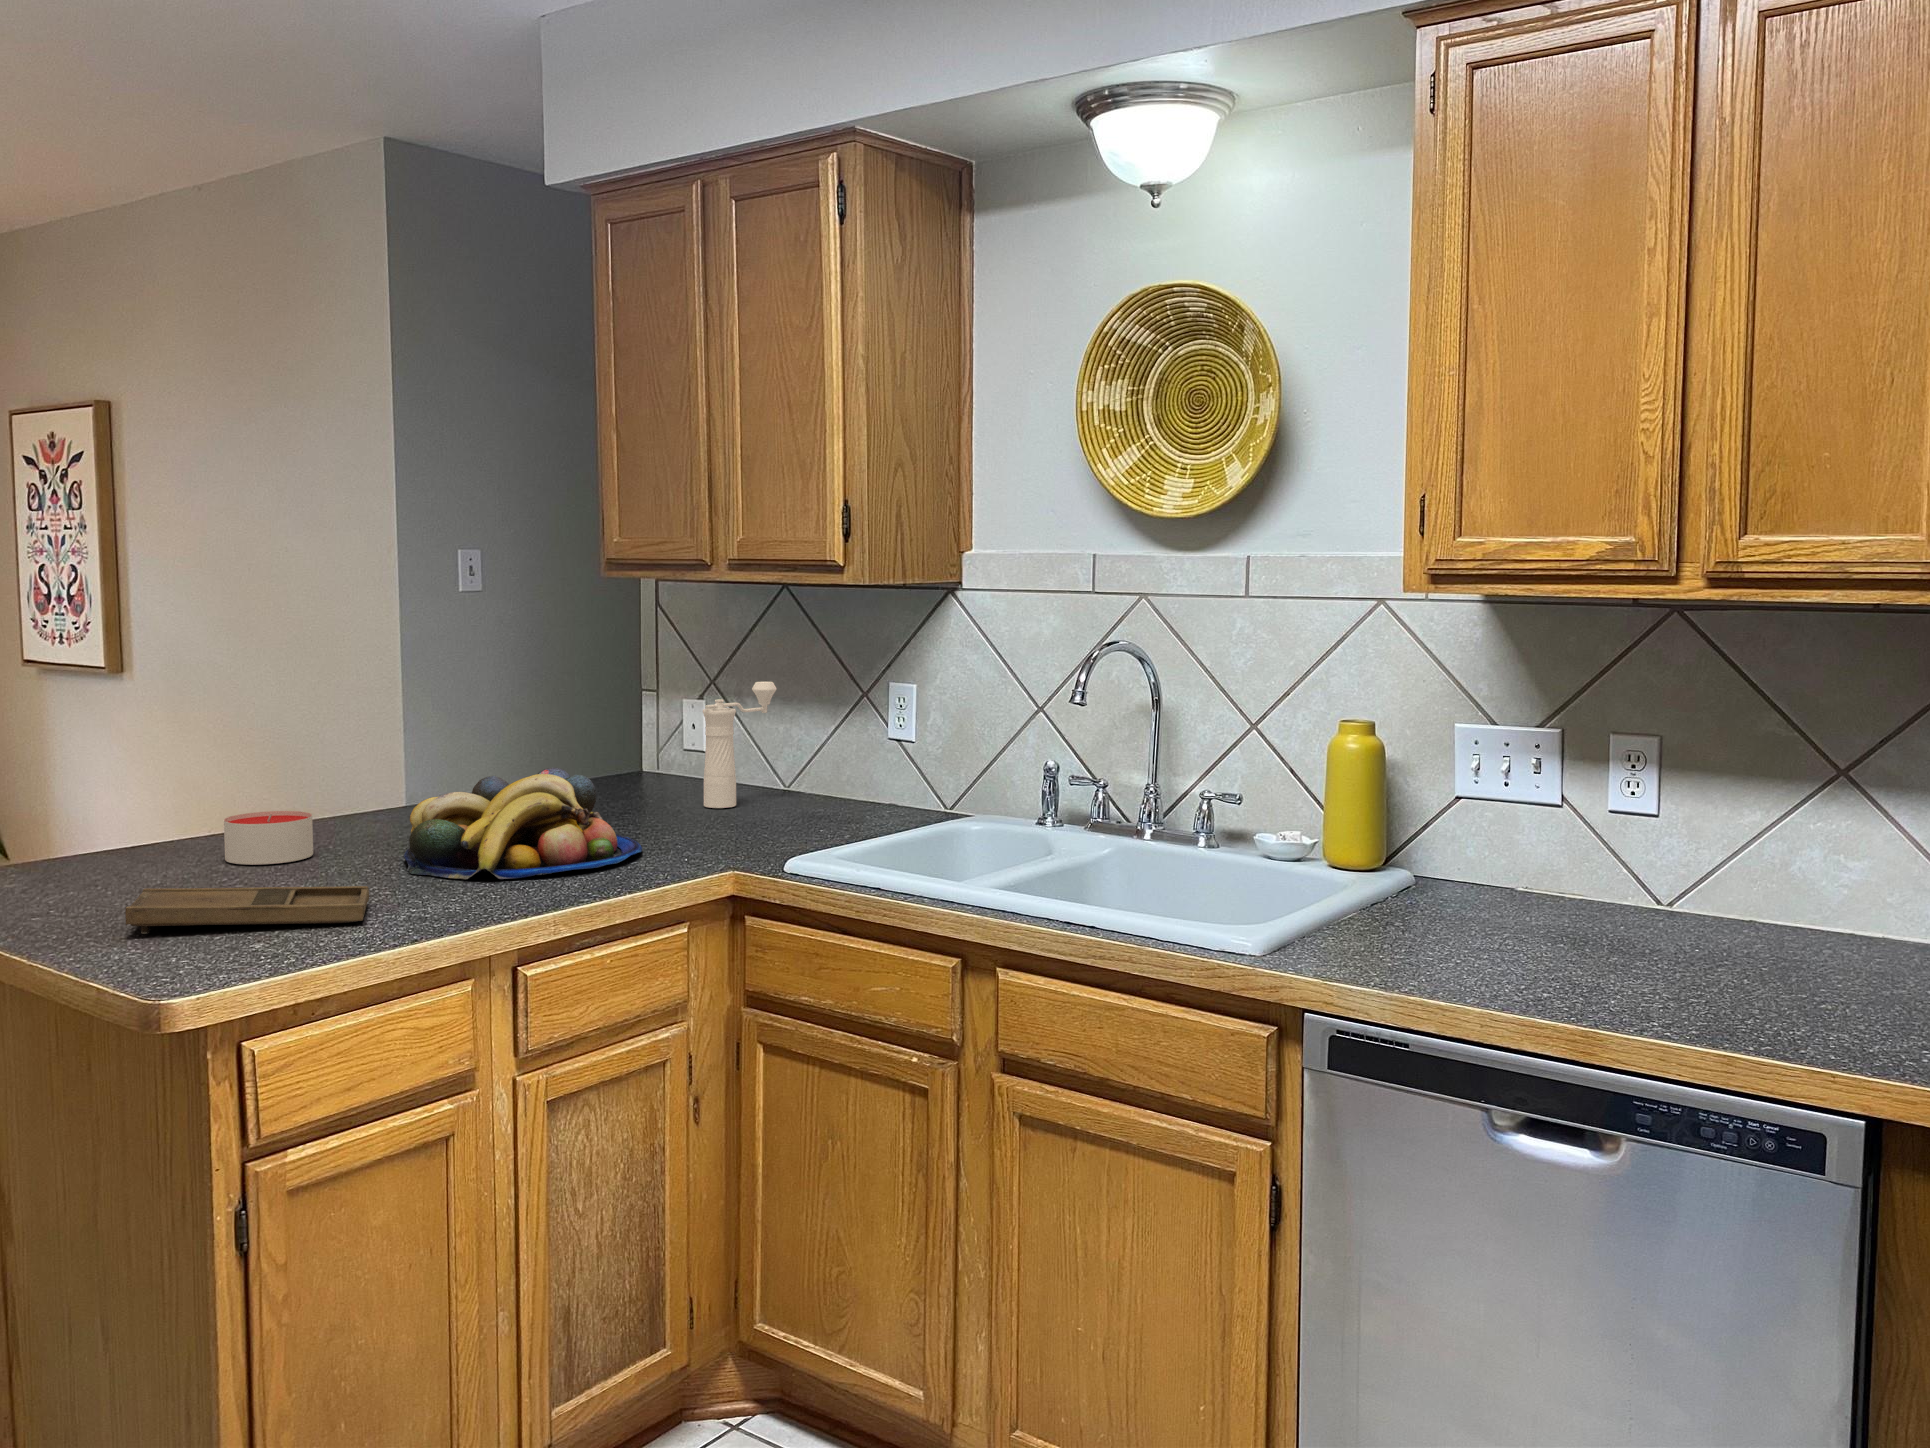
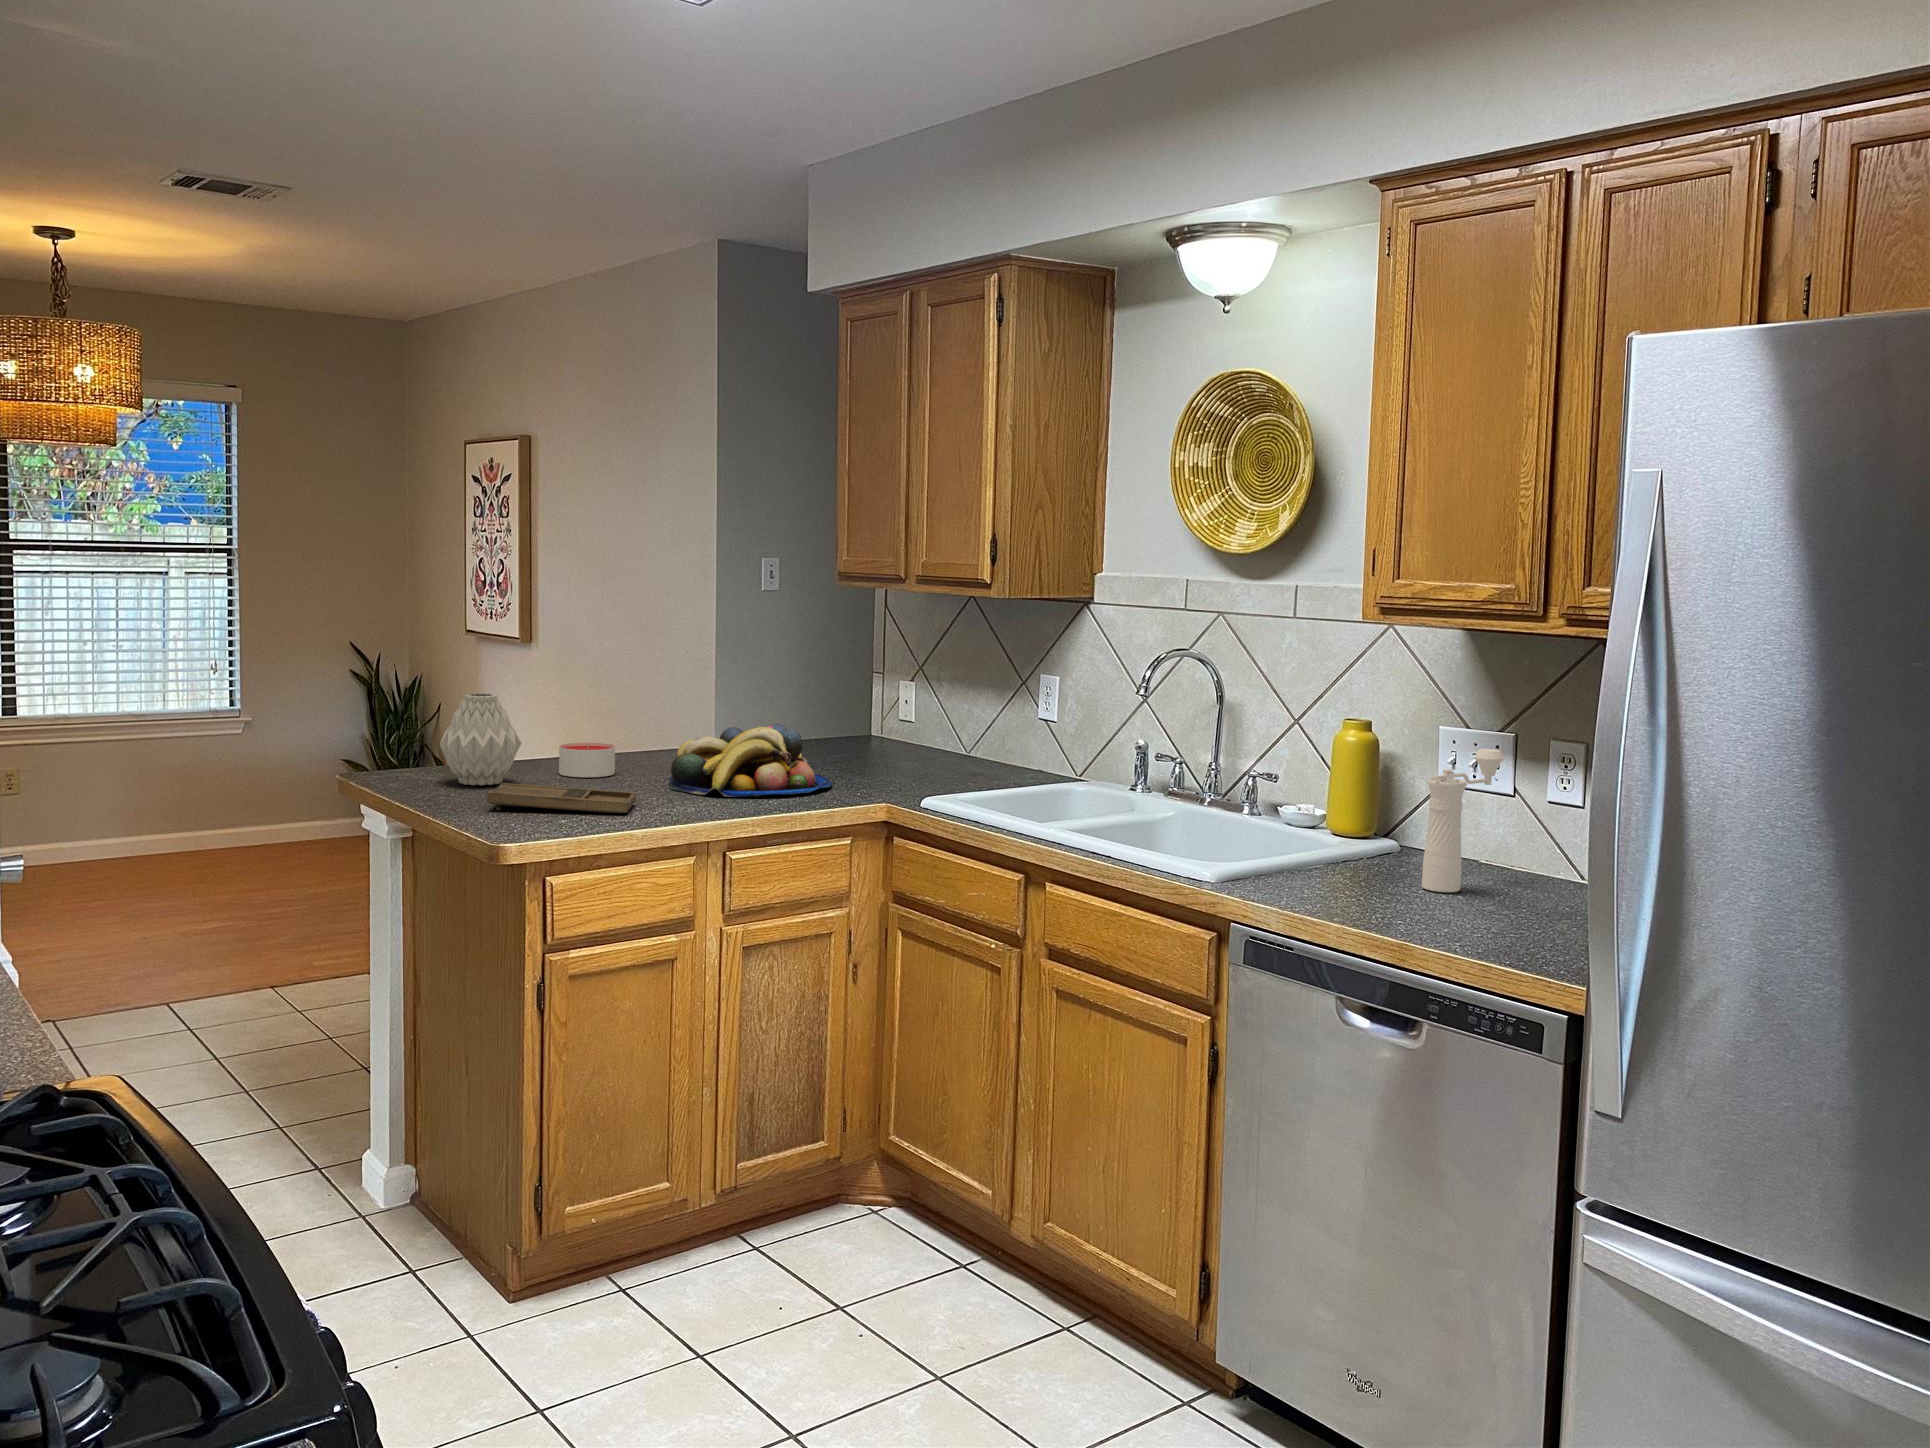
pepper mill: present [703,682,777,808] -> present [1422,749,1504,892]
vase: none [28,749,167,893] -> present [440,693,521,786]

